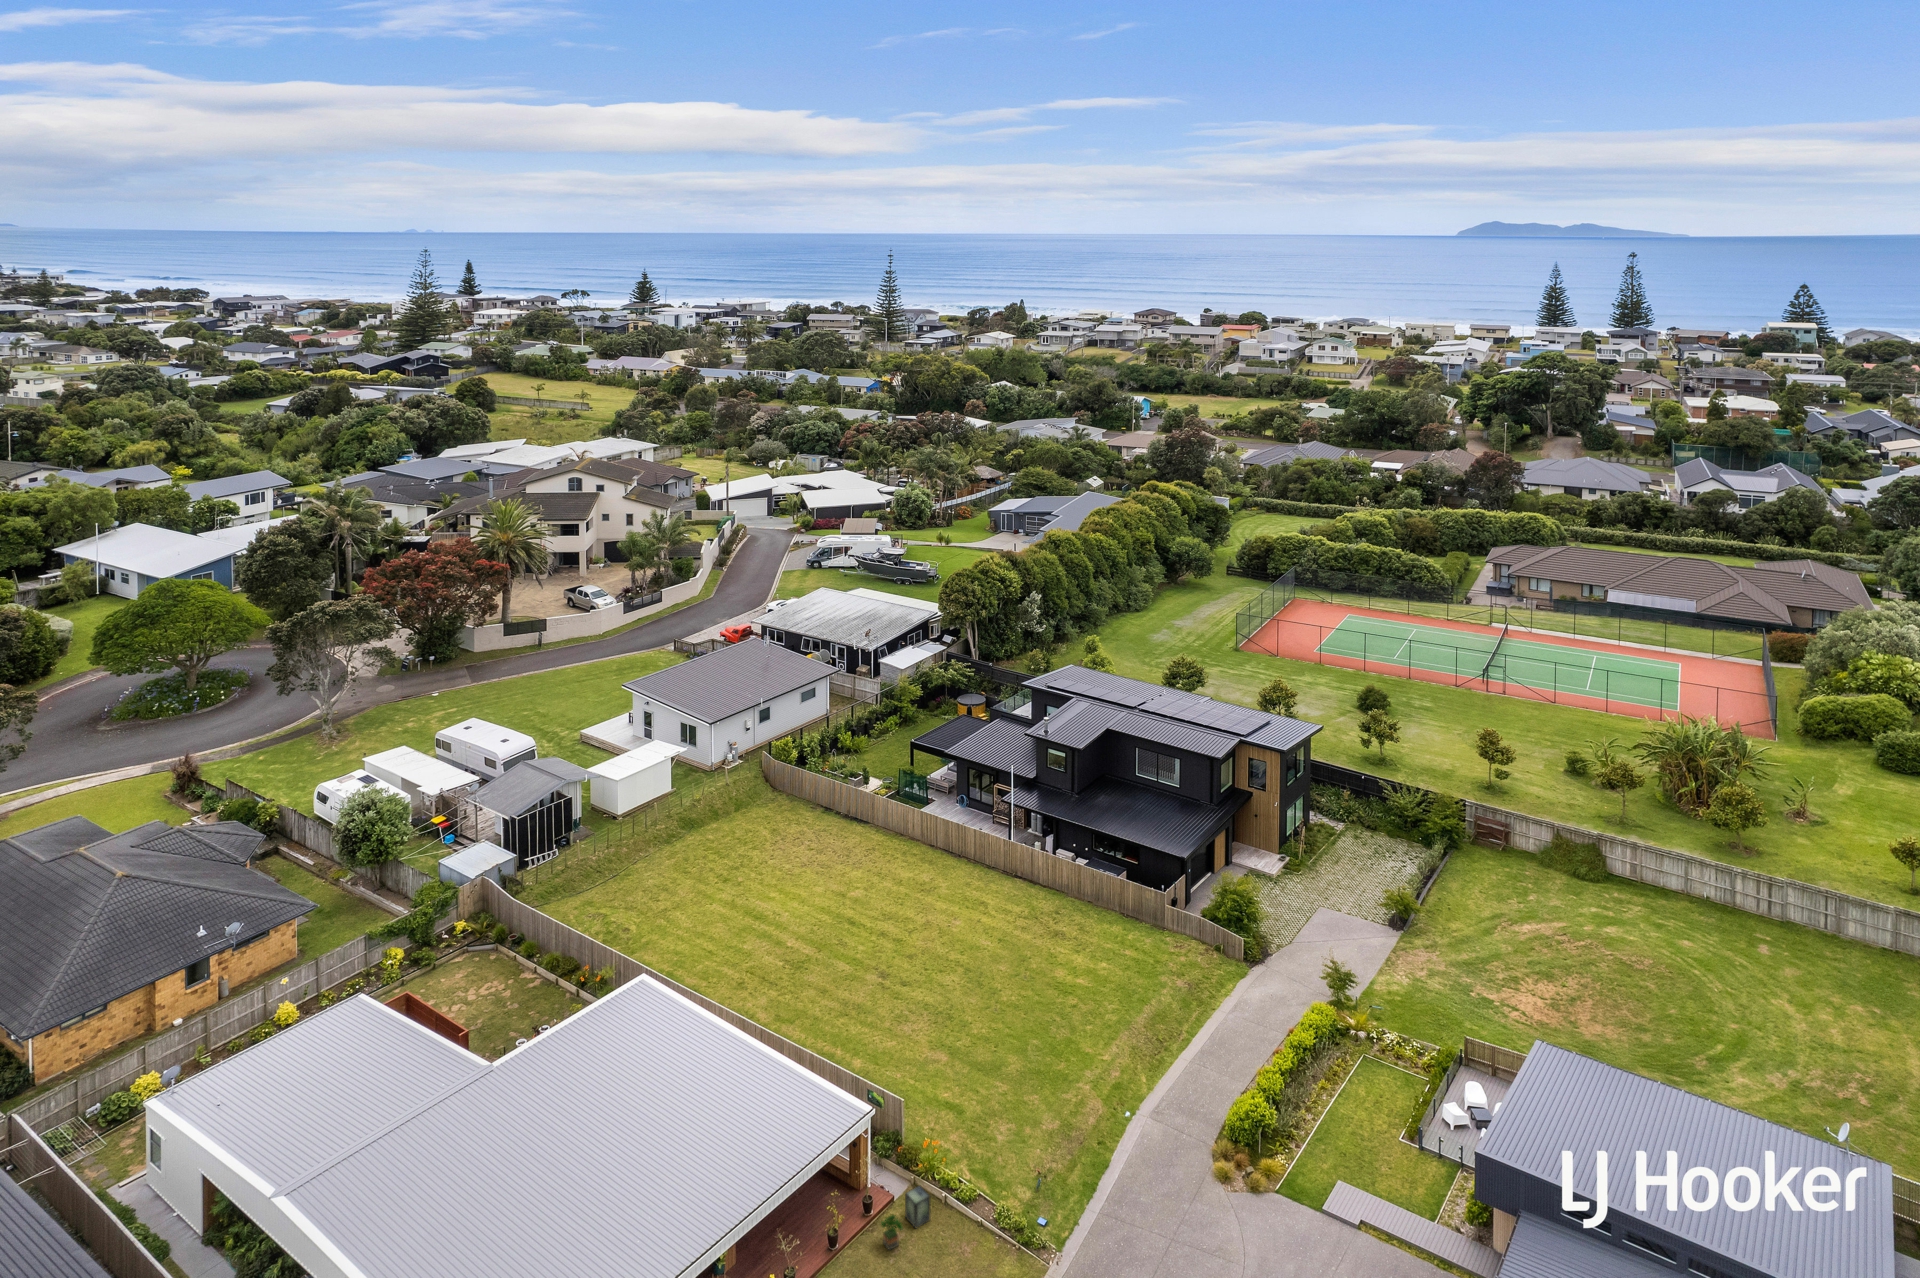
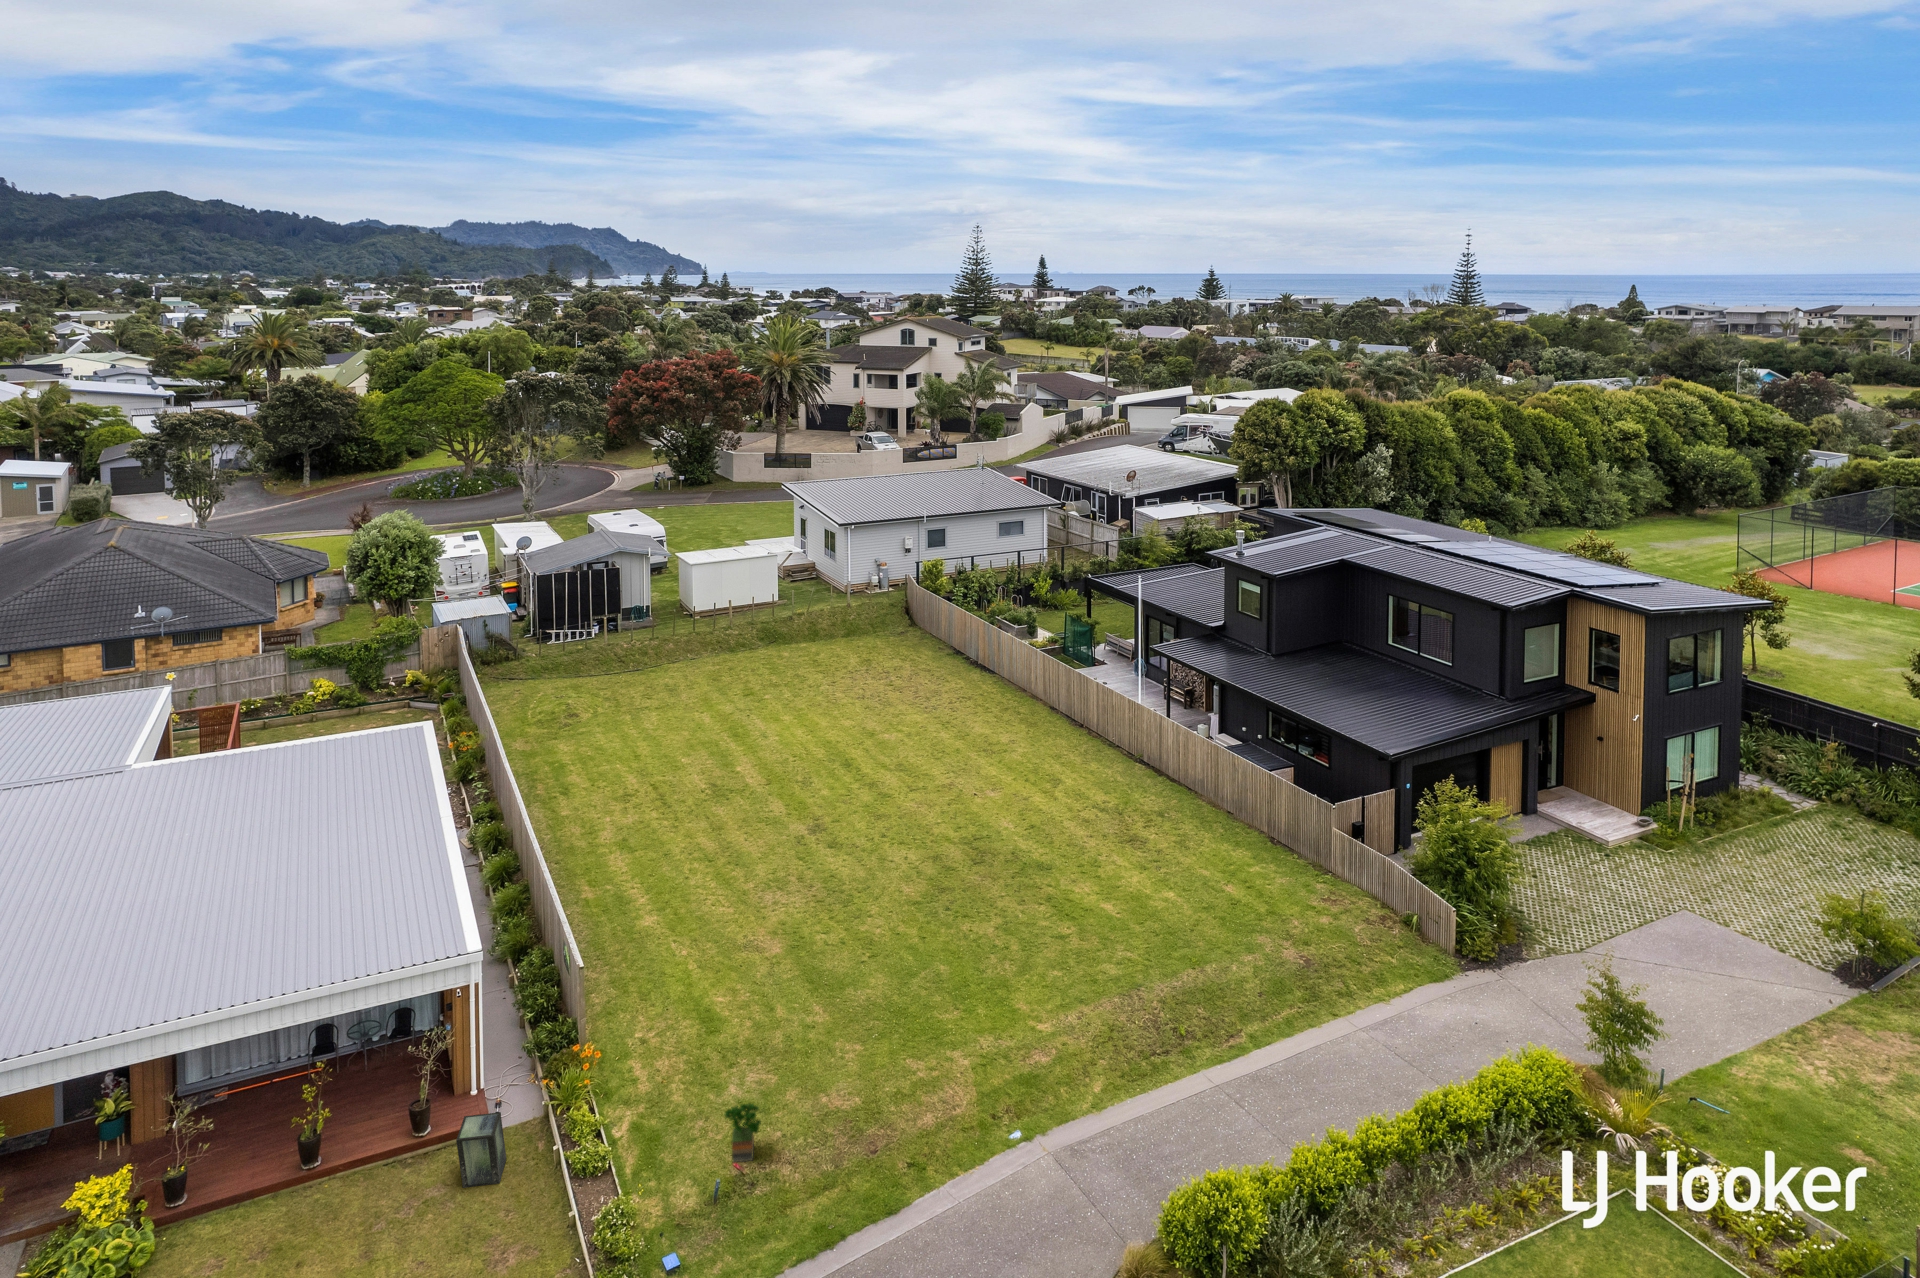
potted tree: present [881,1215,903,1250] -> present [724,1103,761,1162]

